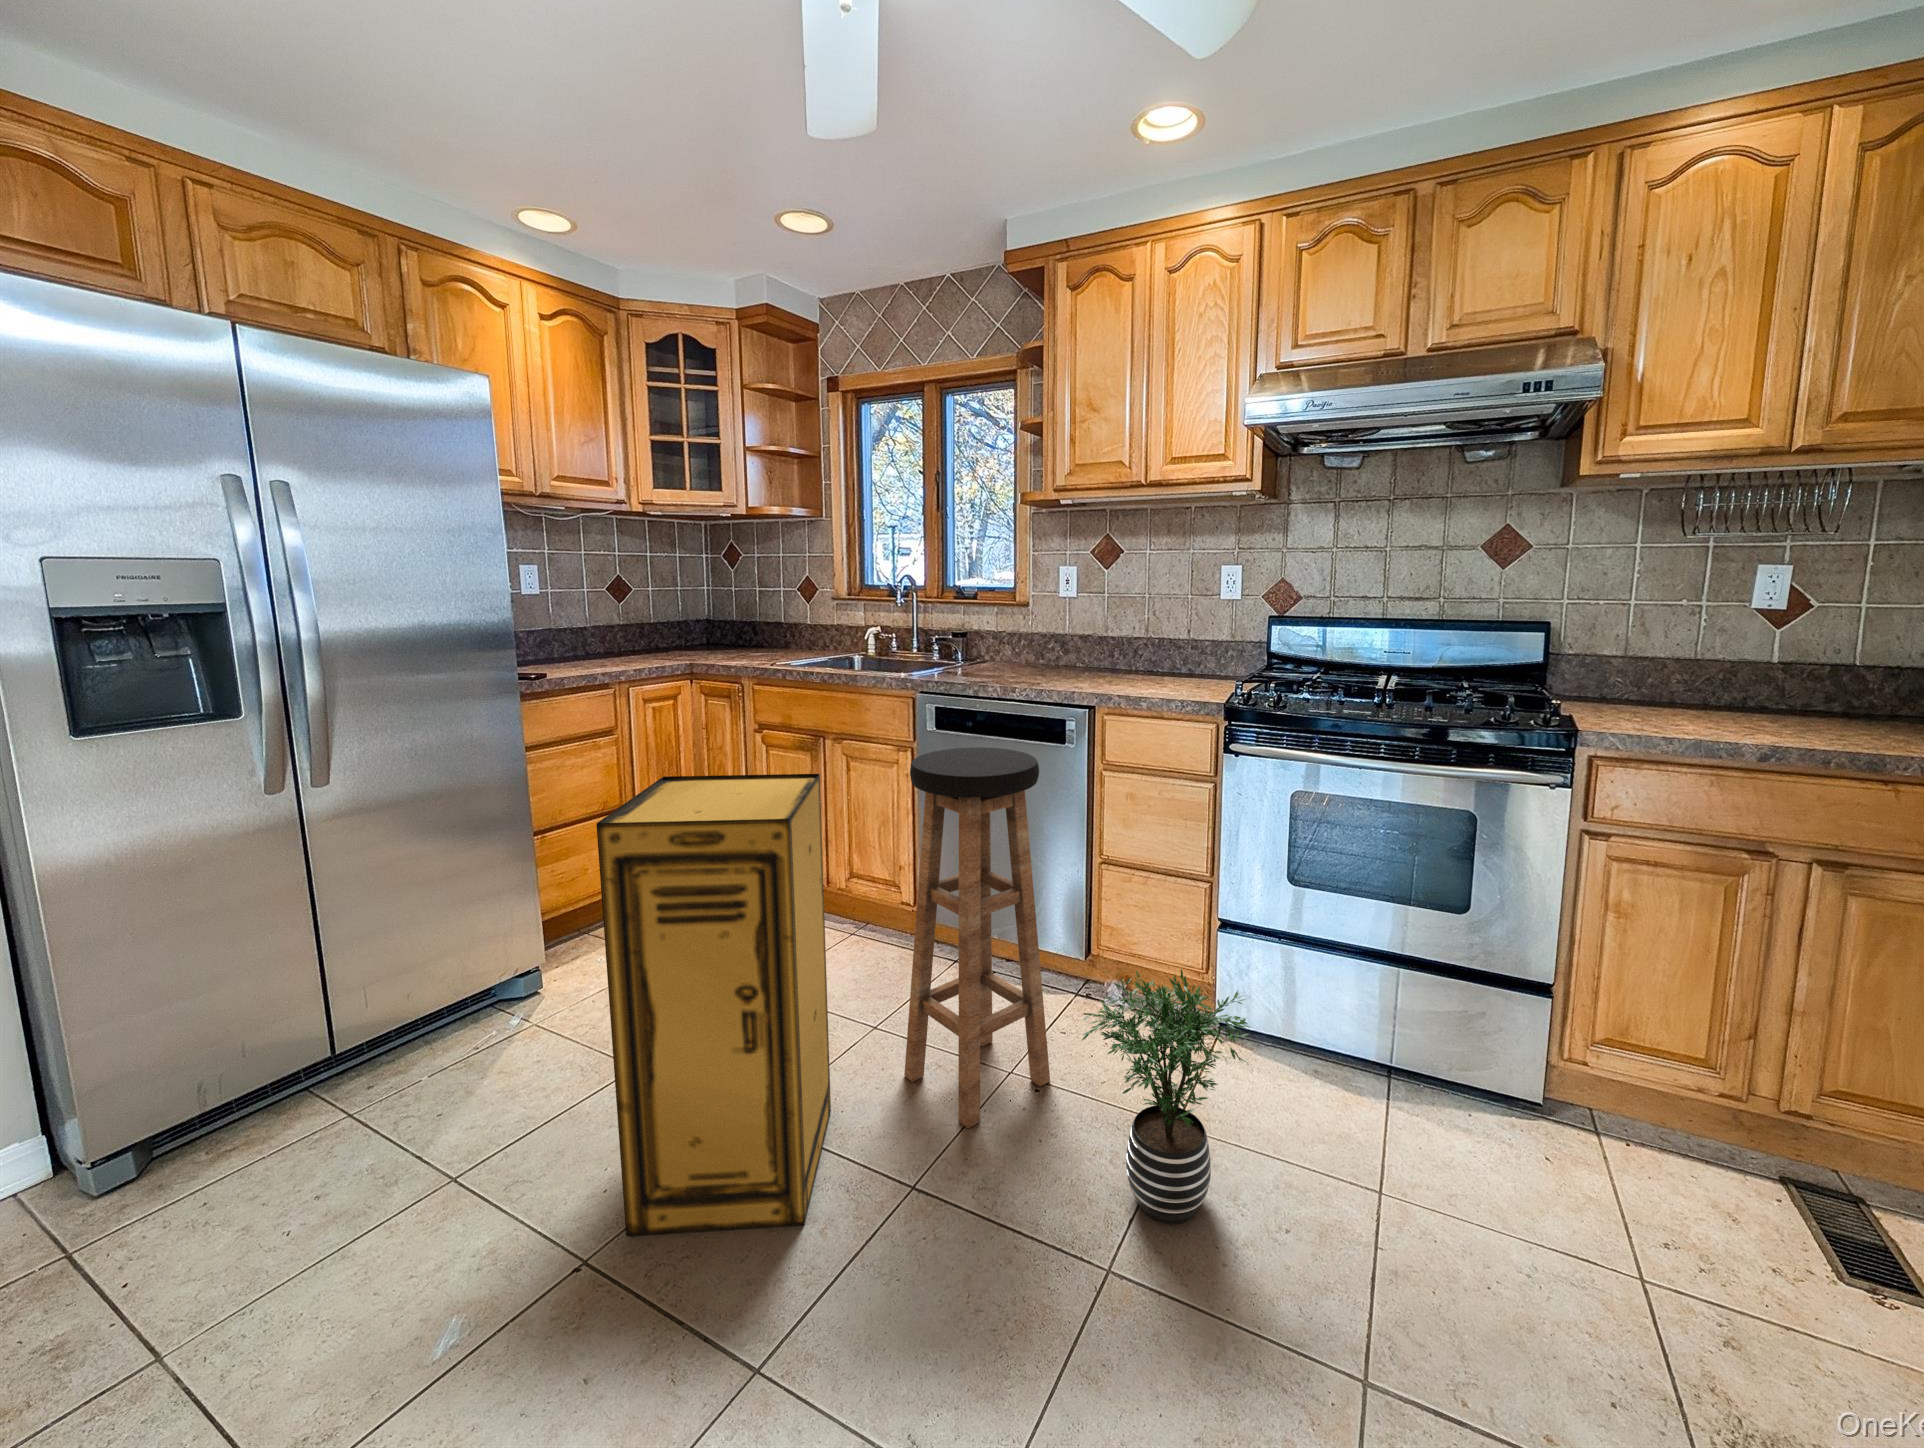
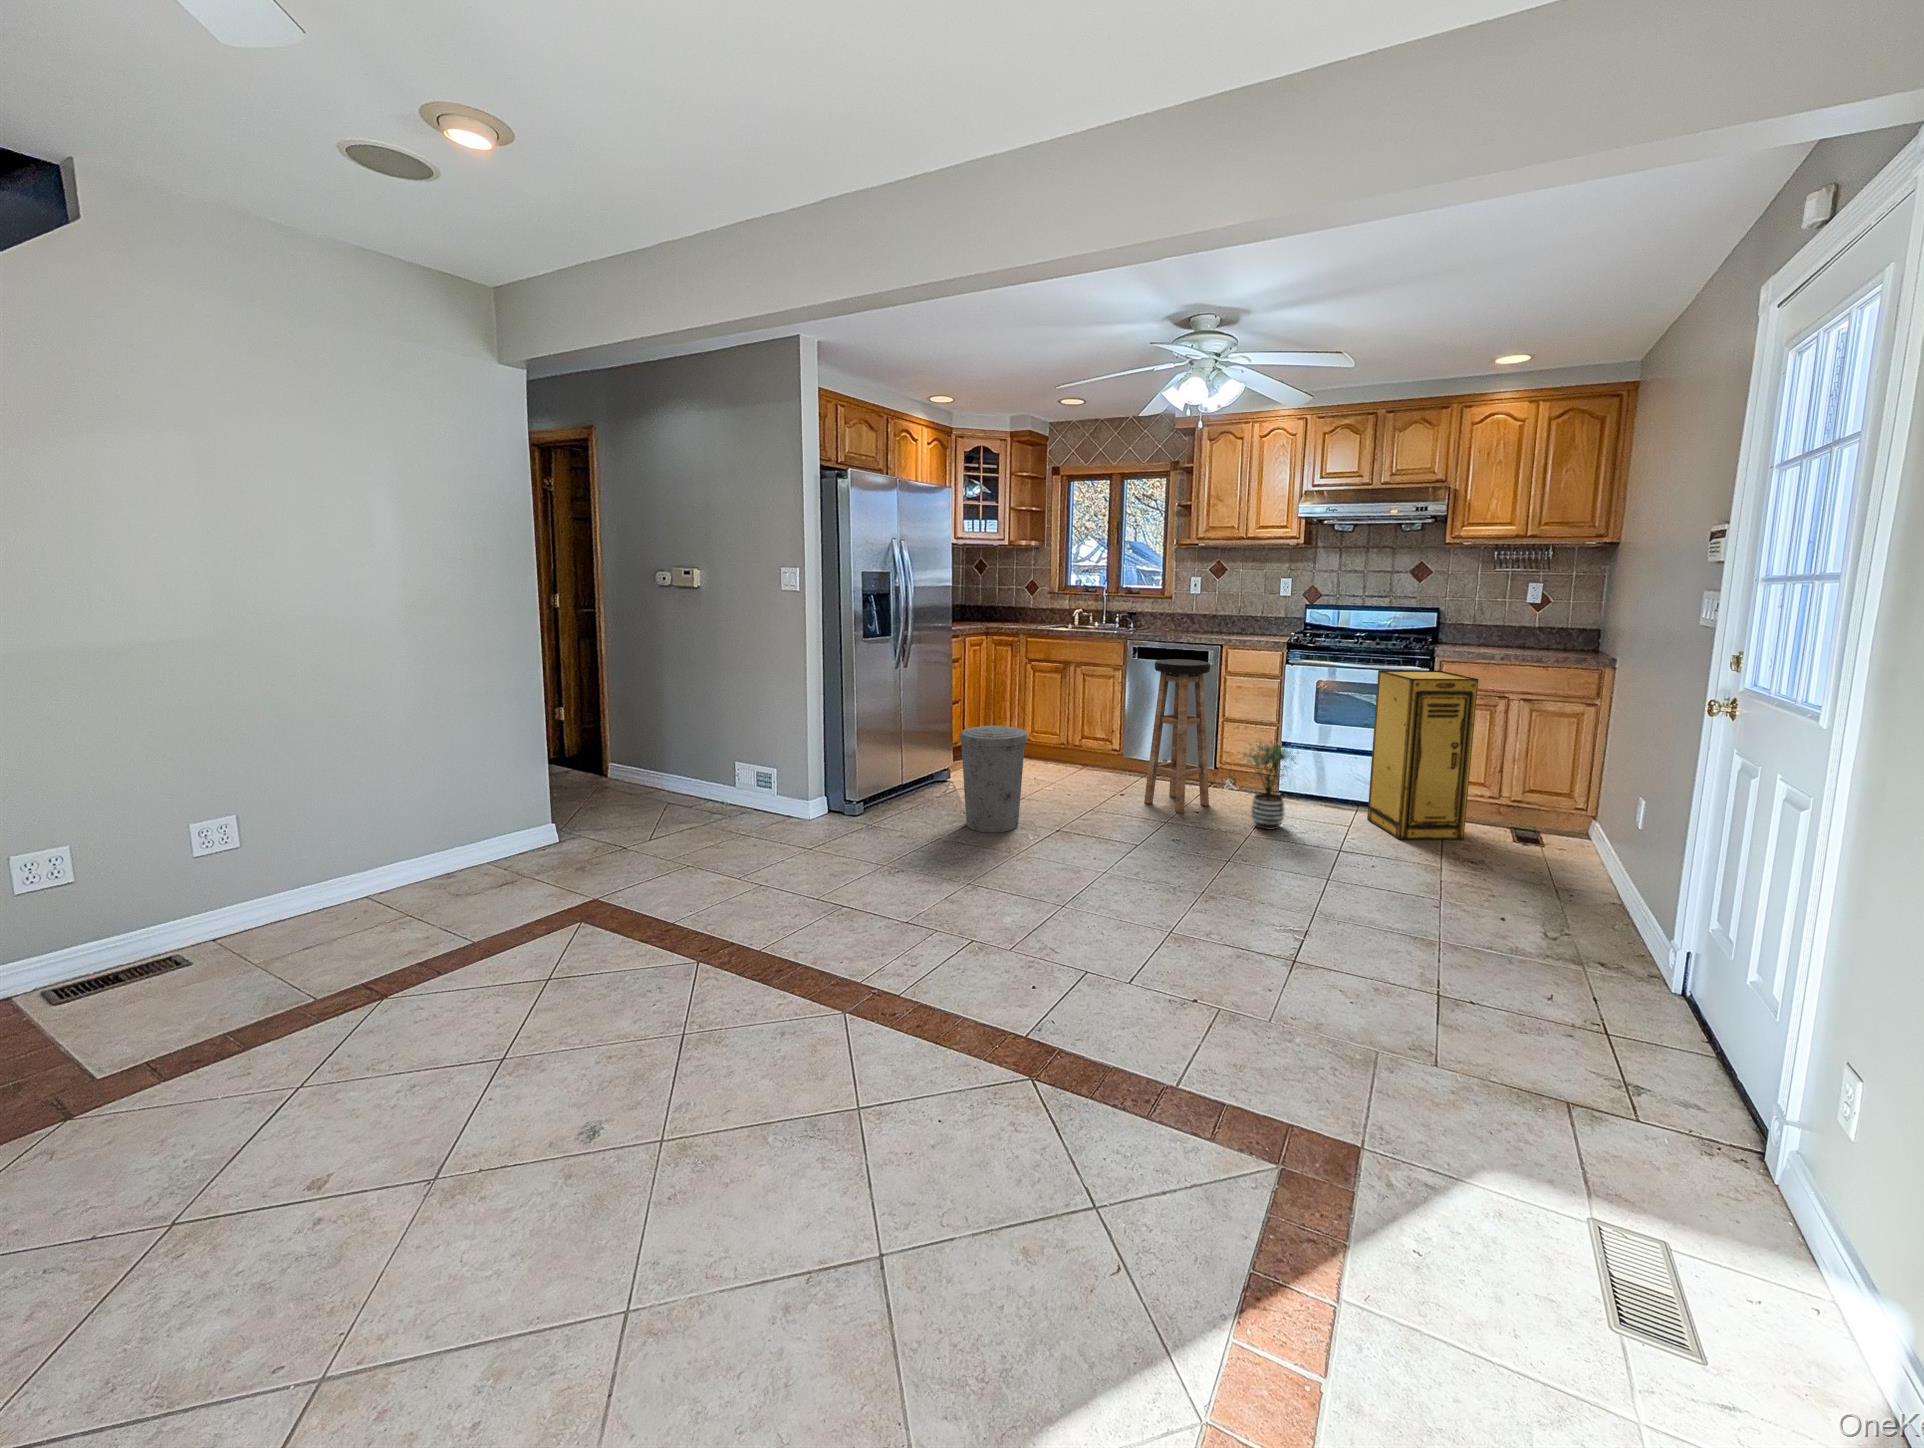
storage cabinet: present [596,774,831,1236] -> present [1367,670,1478,840]
trash can: none [286,946,521,1283] -> present [960,726,1028,833]

